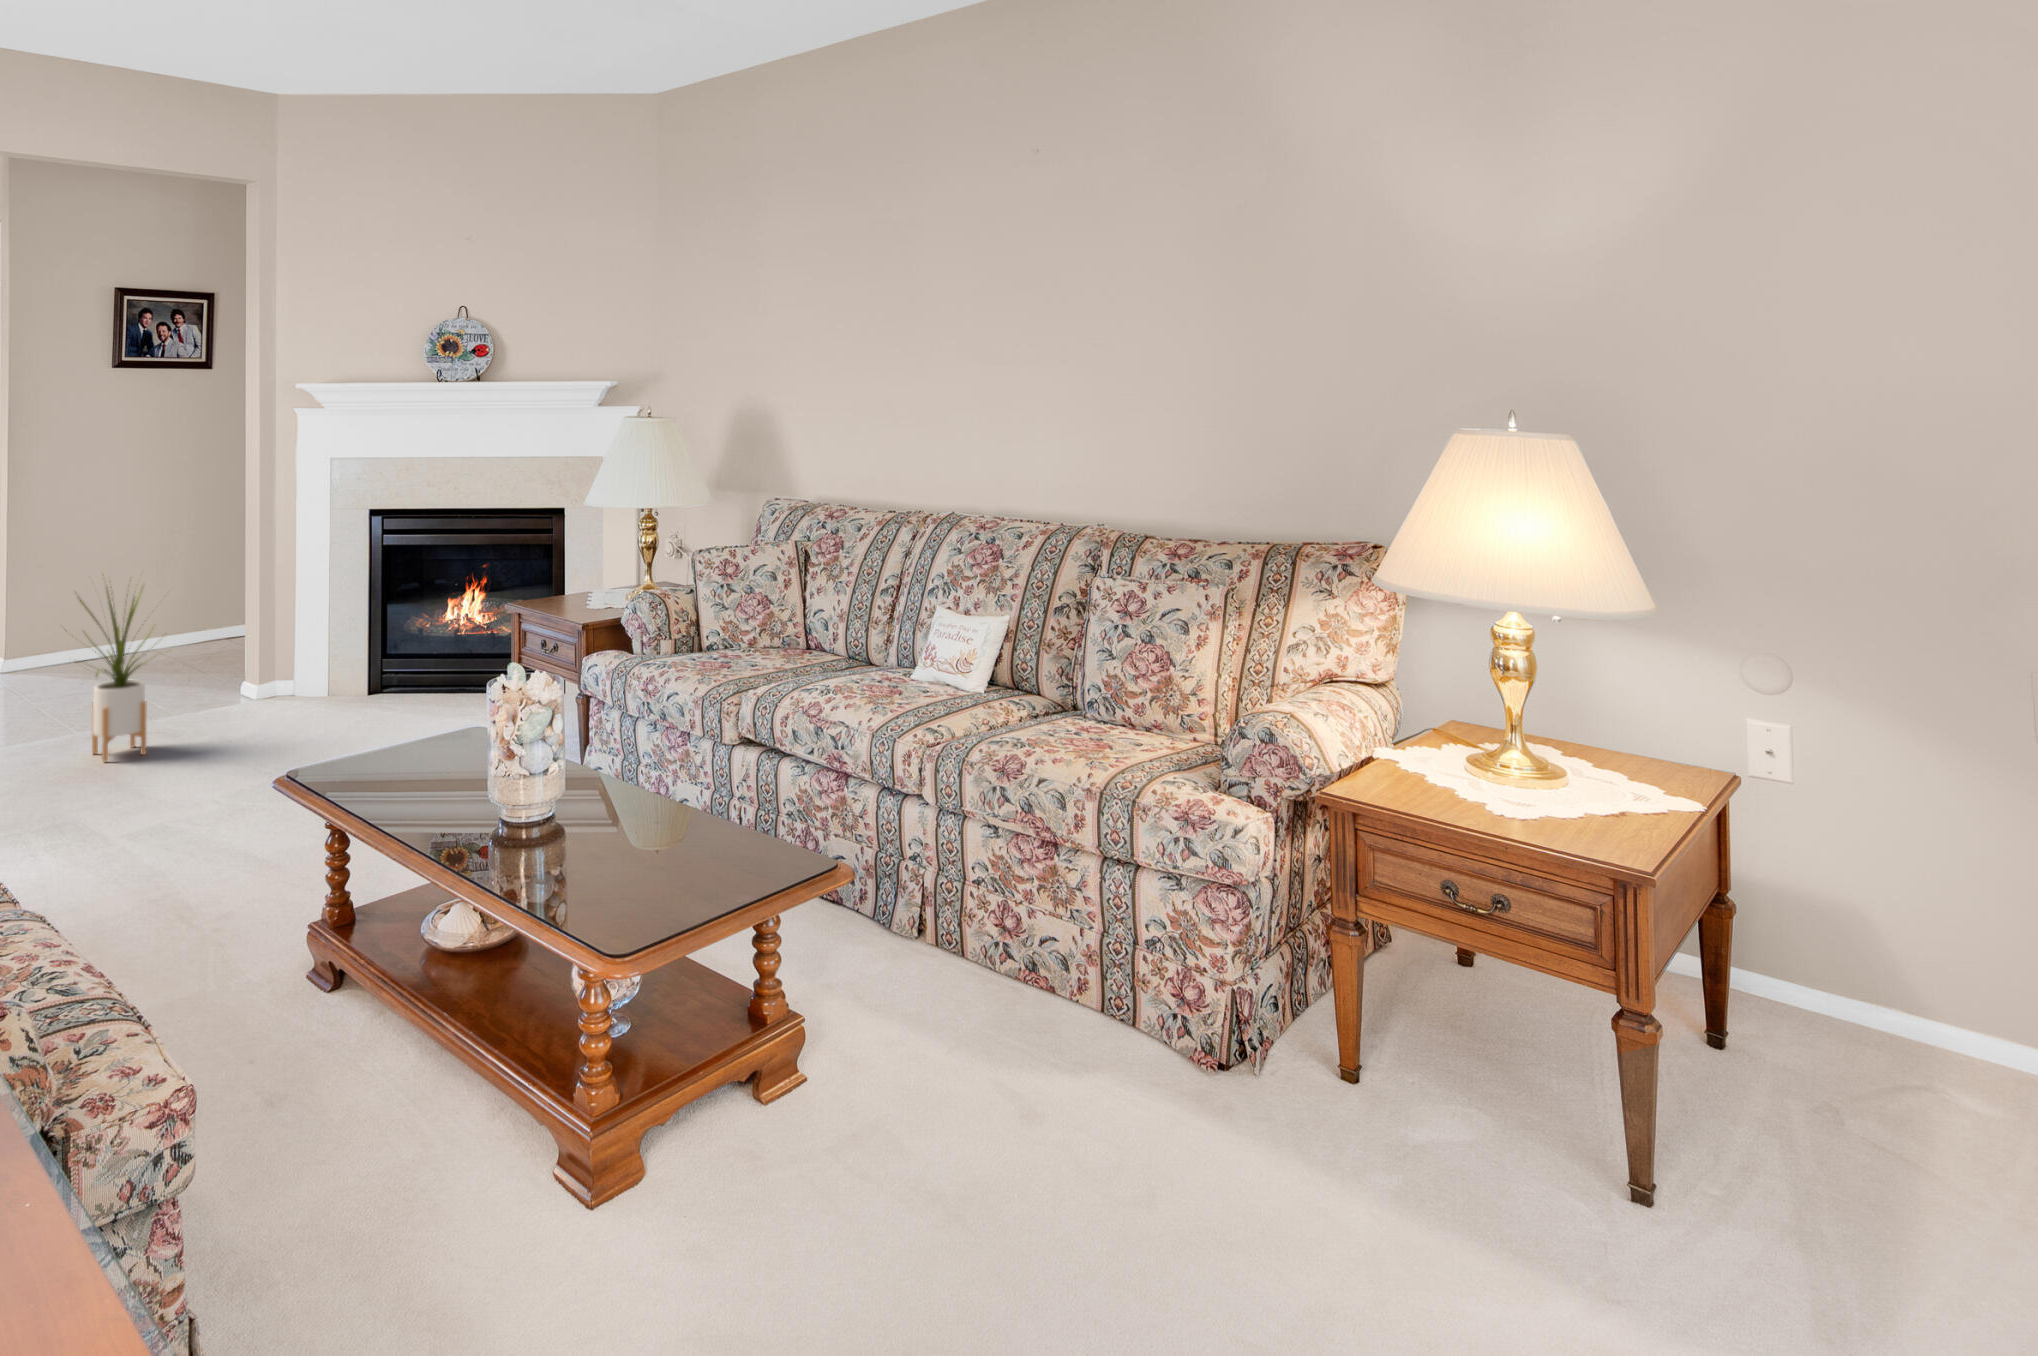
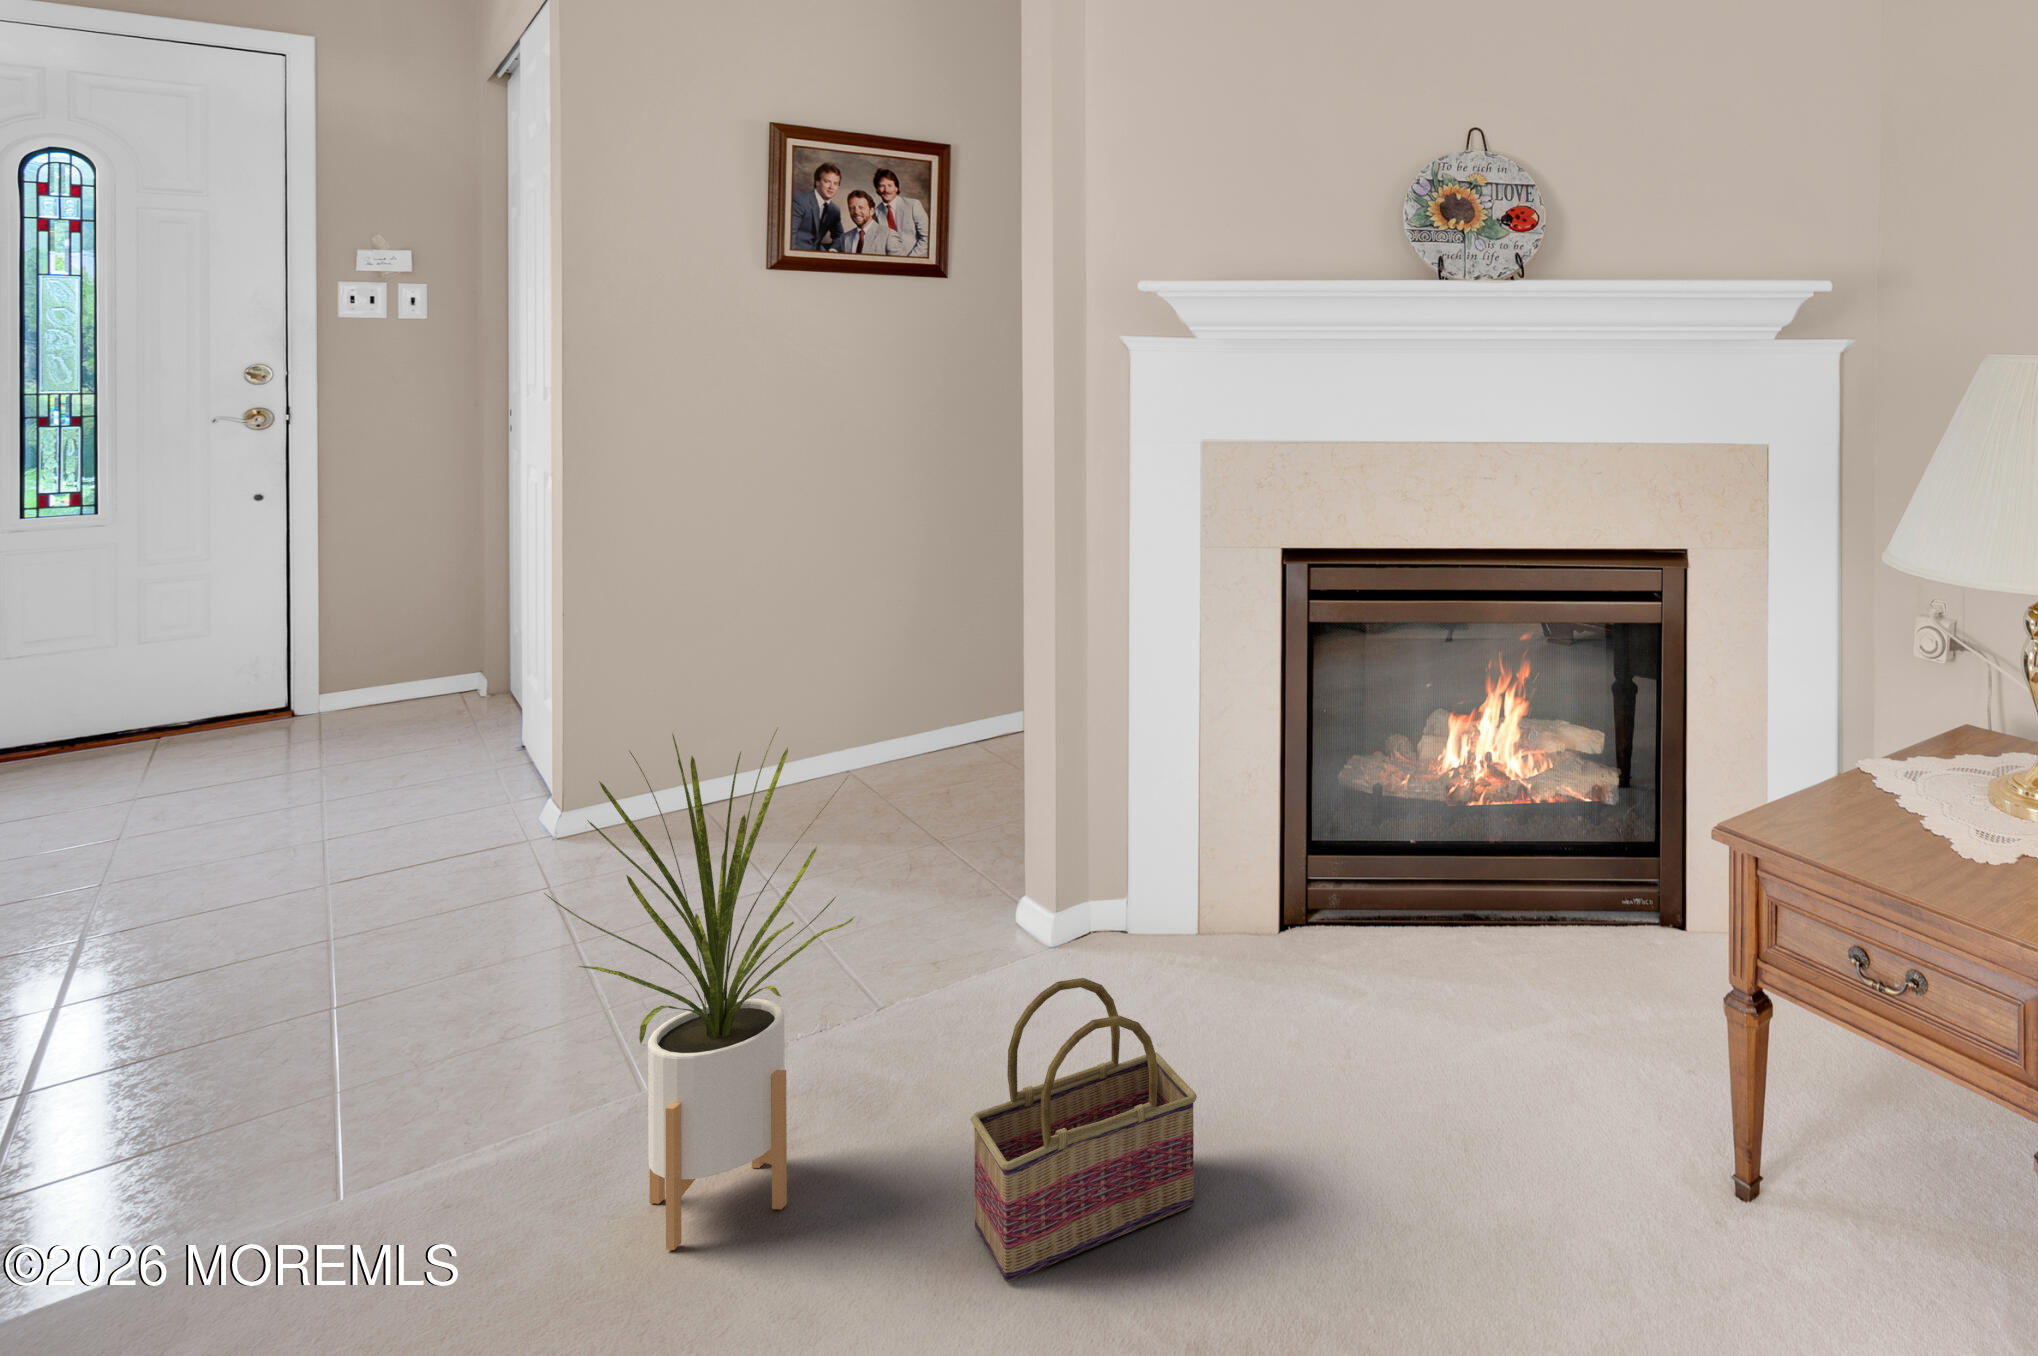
basket: none [219,667,307,765] -> present [971,978,1197,1282]

